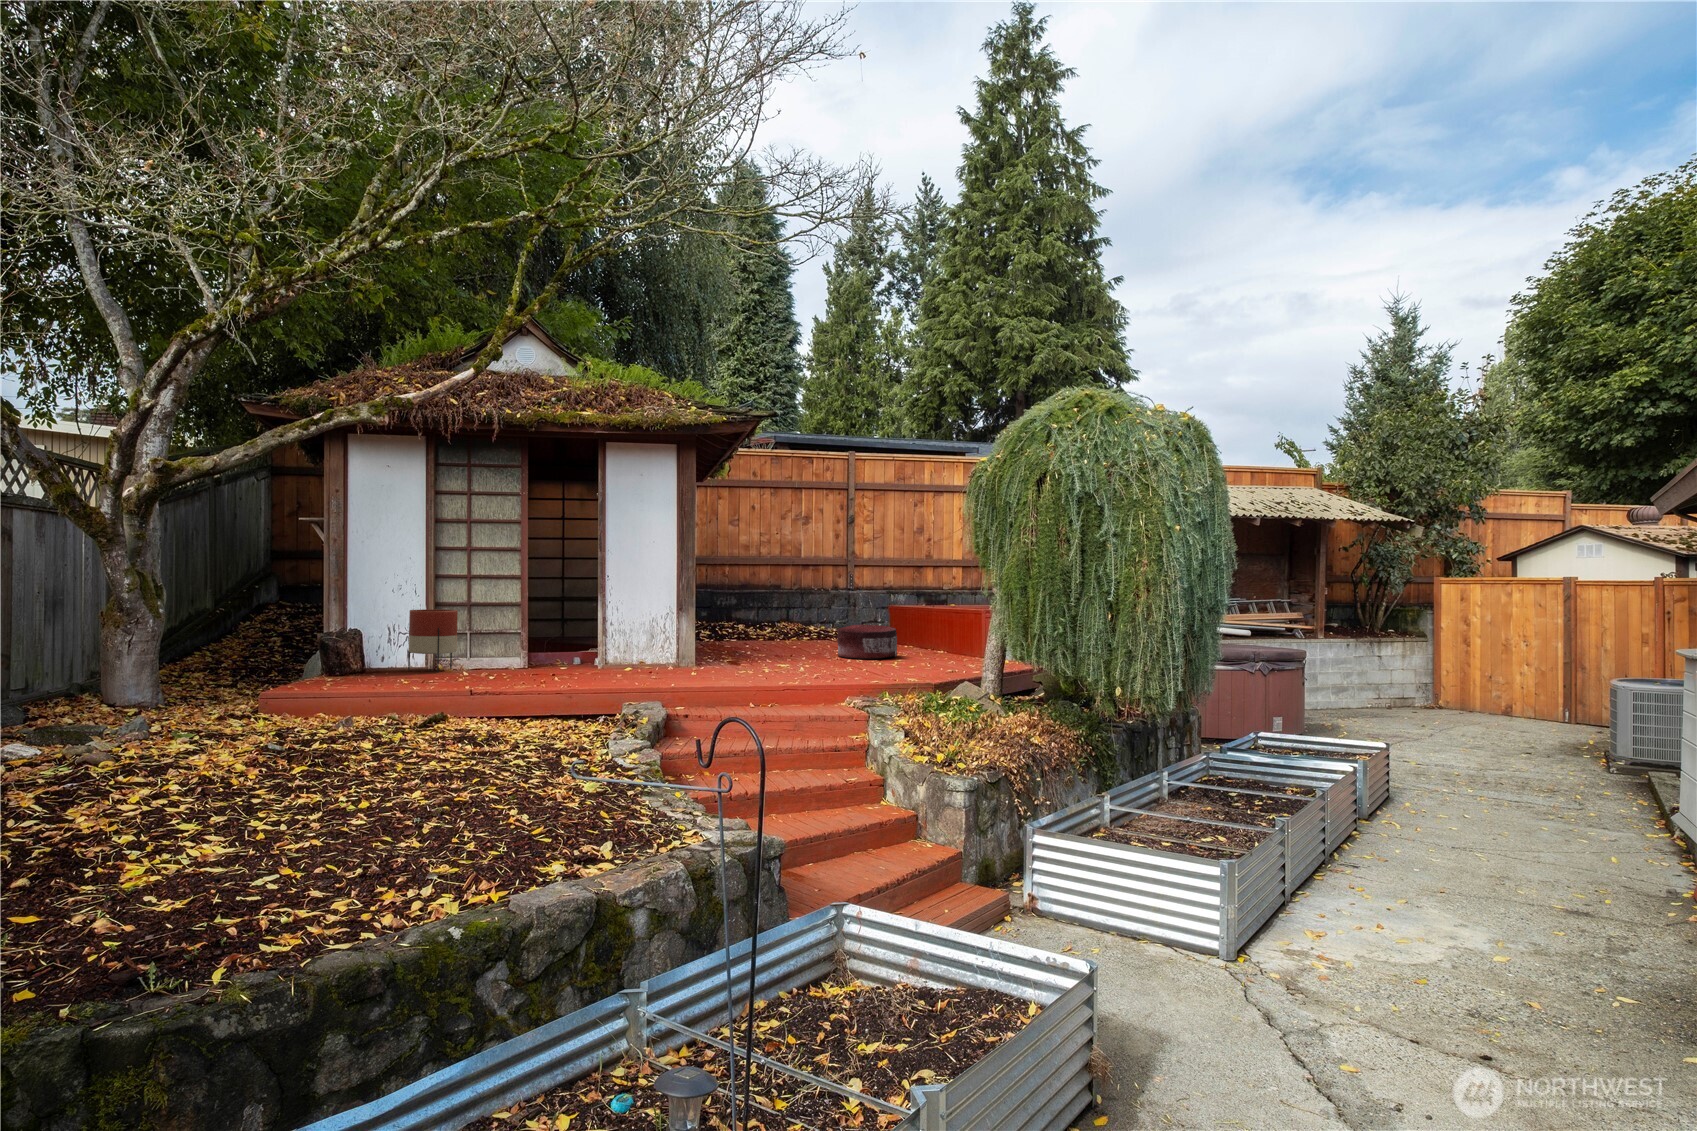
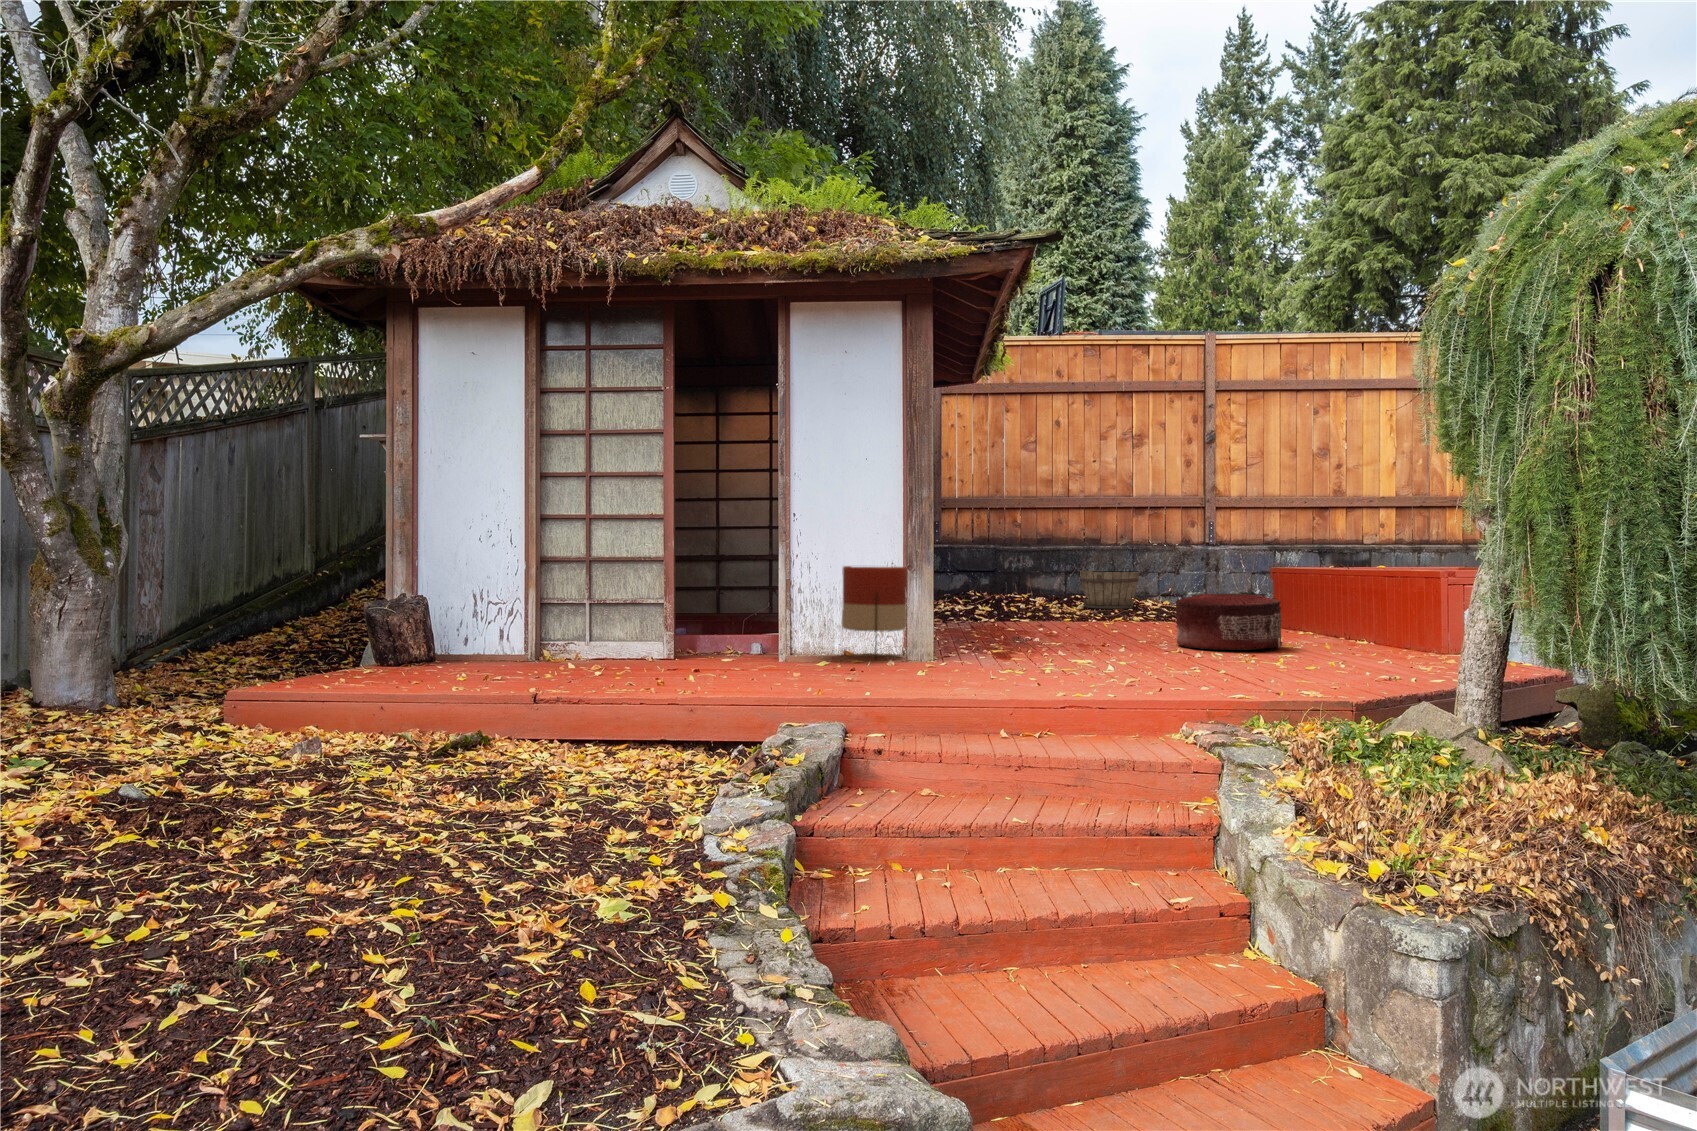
wooden bucket: none [768,598,808,632] -> present [1080,571,1139,609]
planter: present [408,609,458,672] -> present [842,566,907,657]

